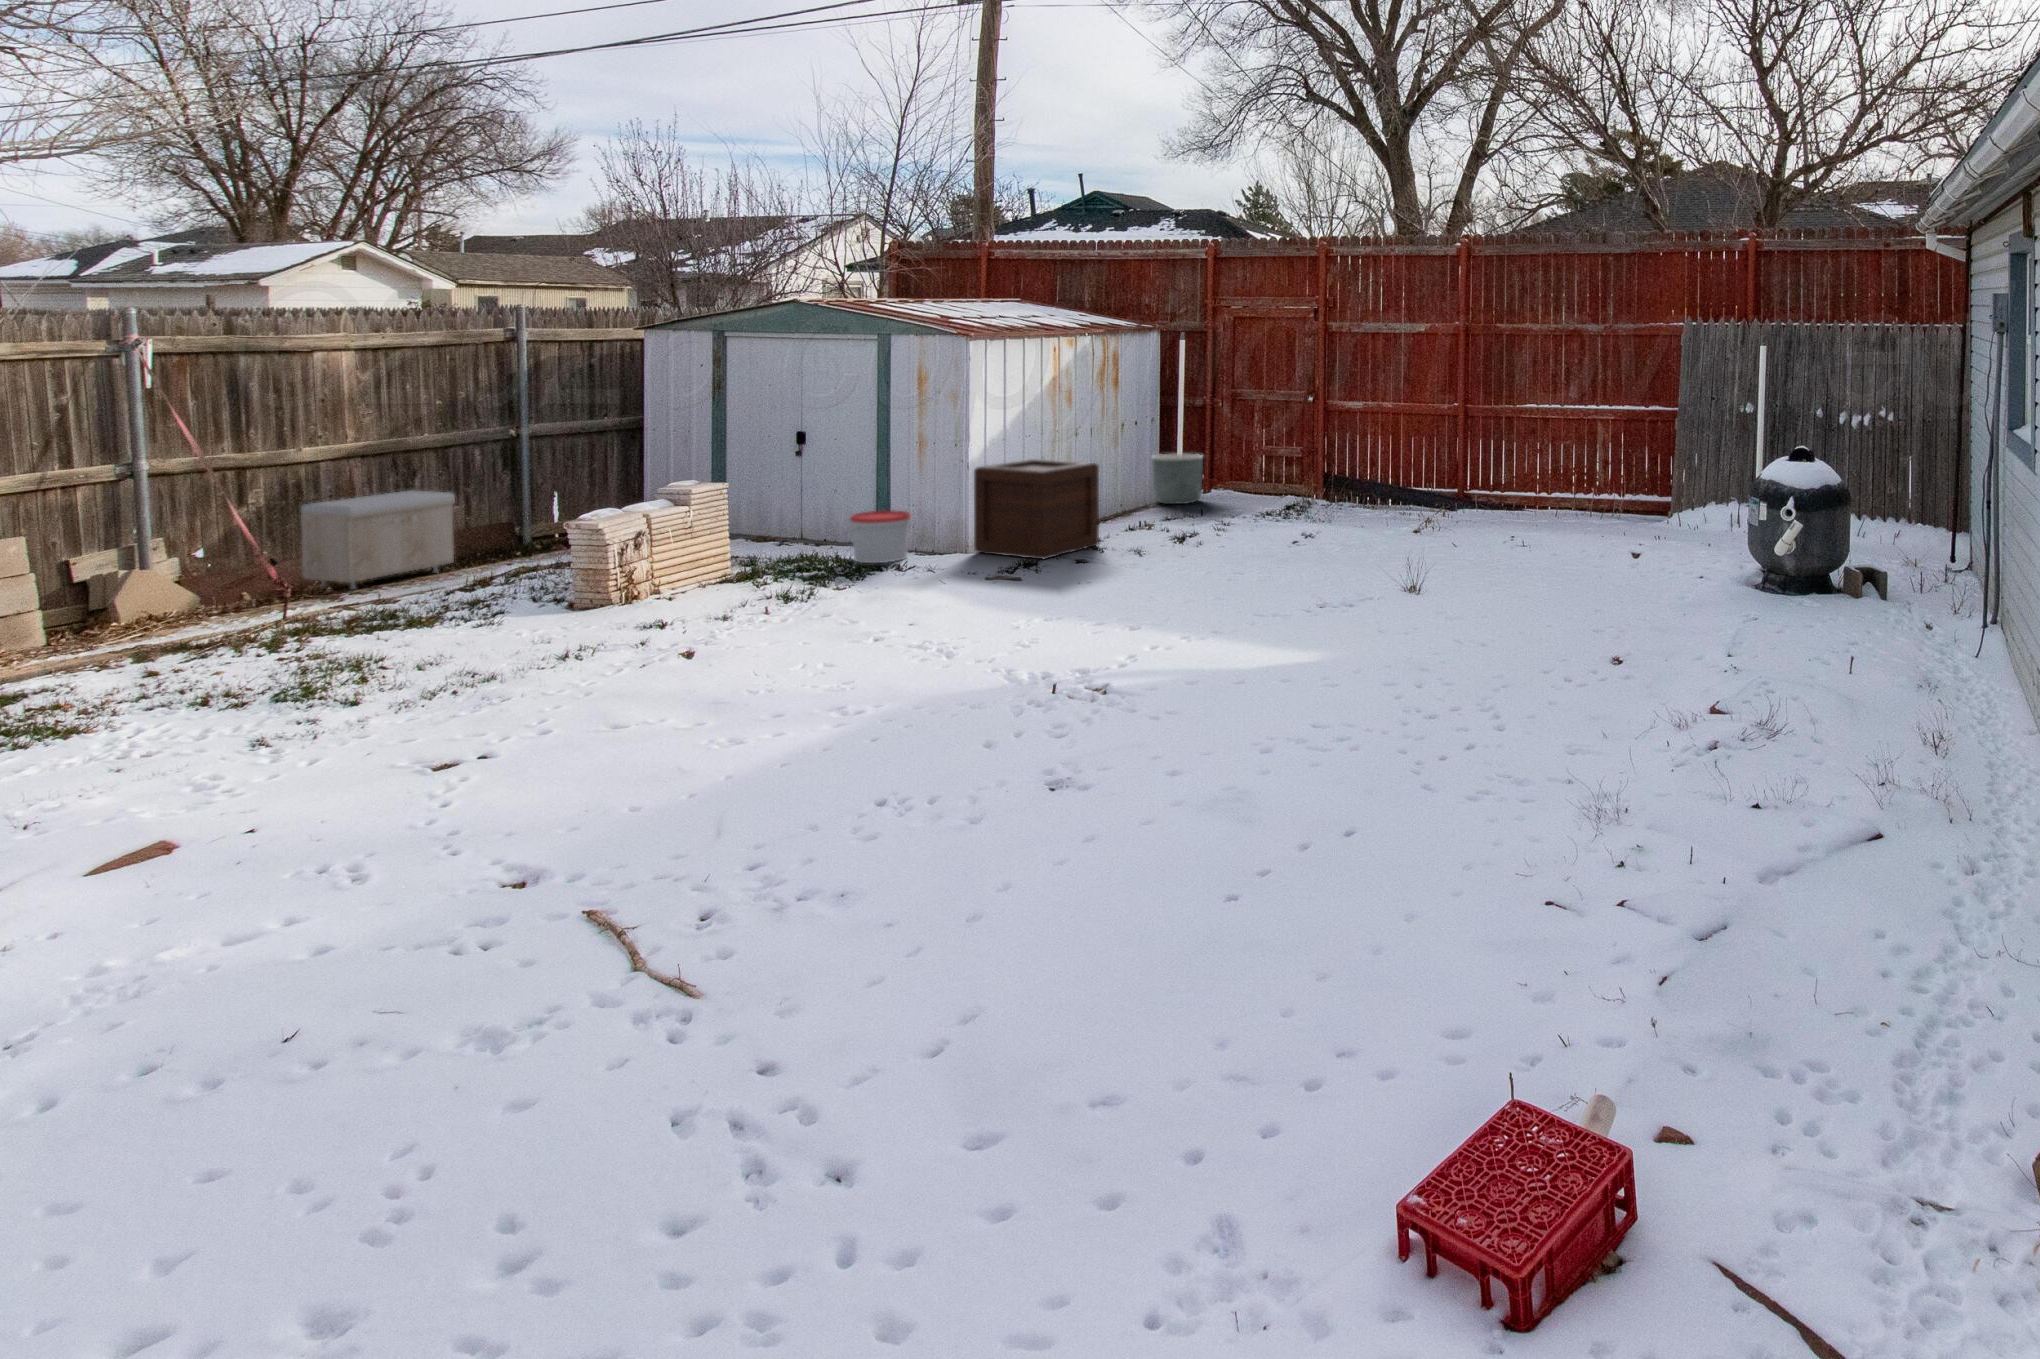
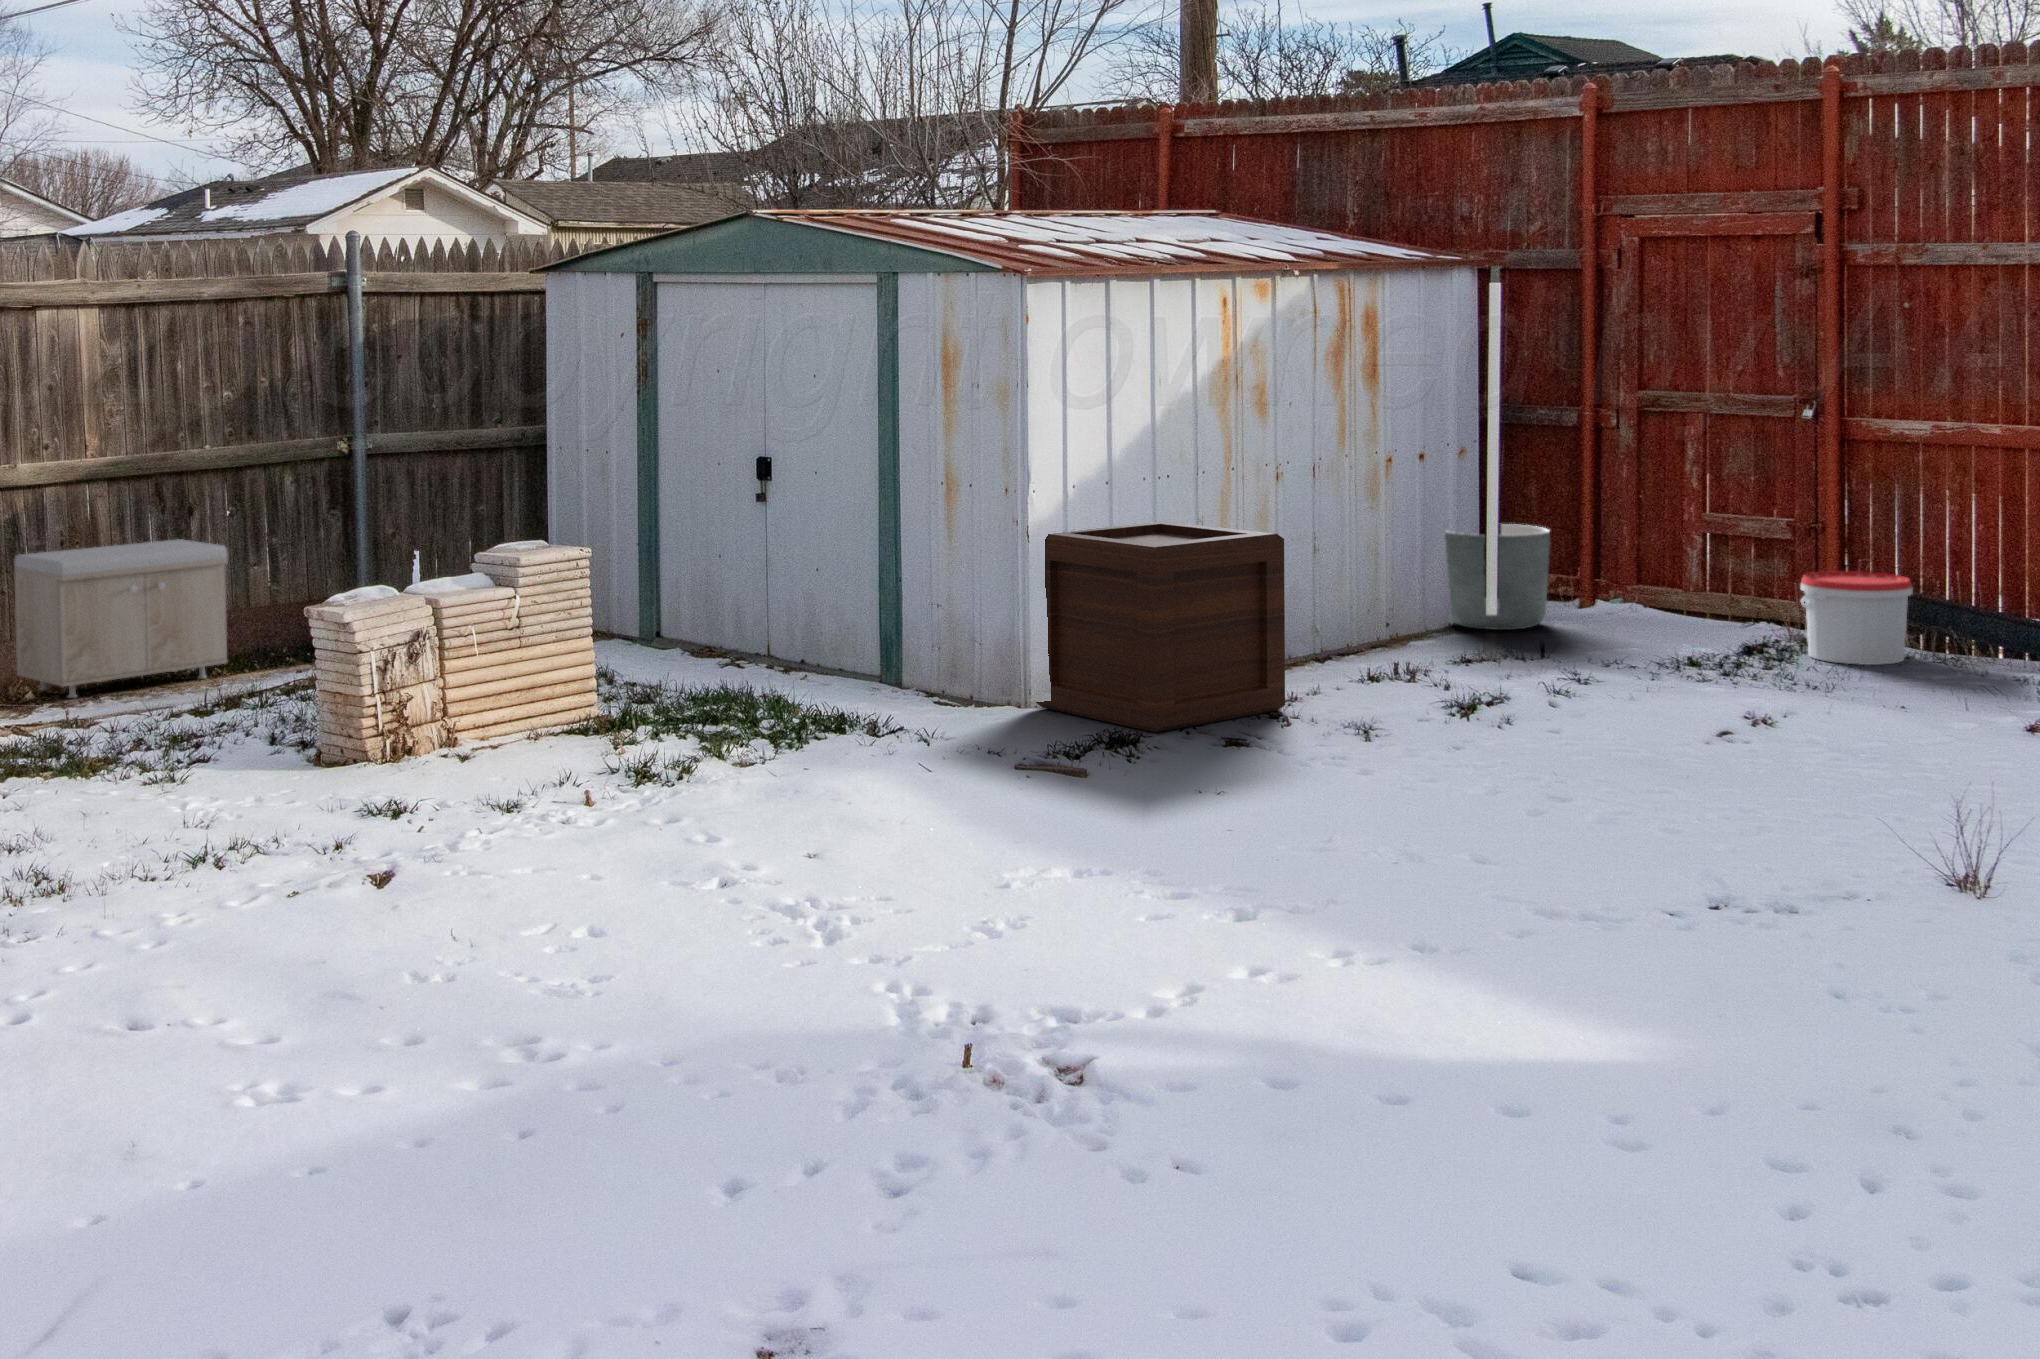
bucket: present [849,510,911,563] -> present [1801,571,1913,665]

